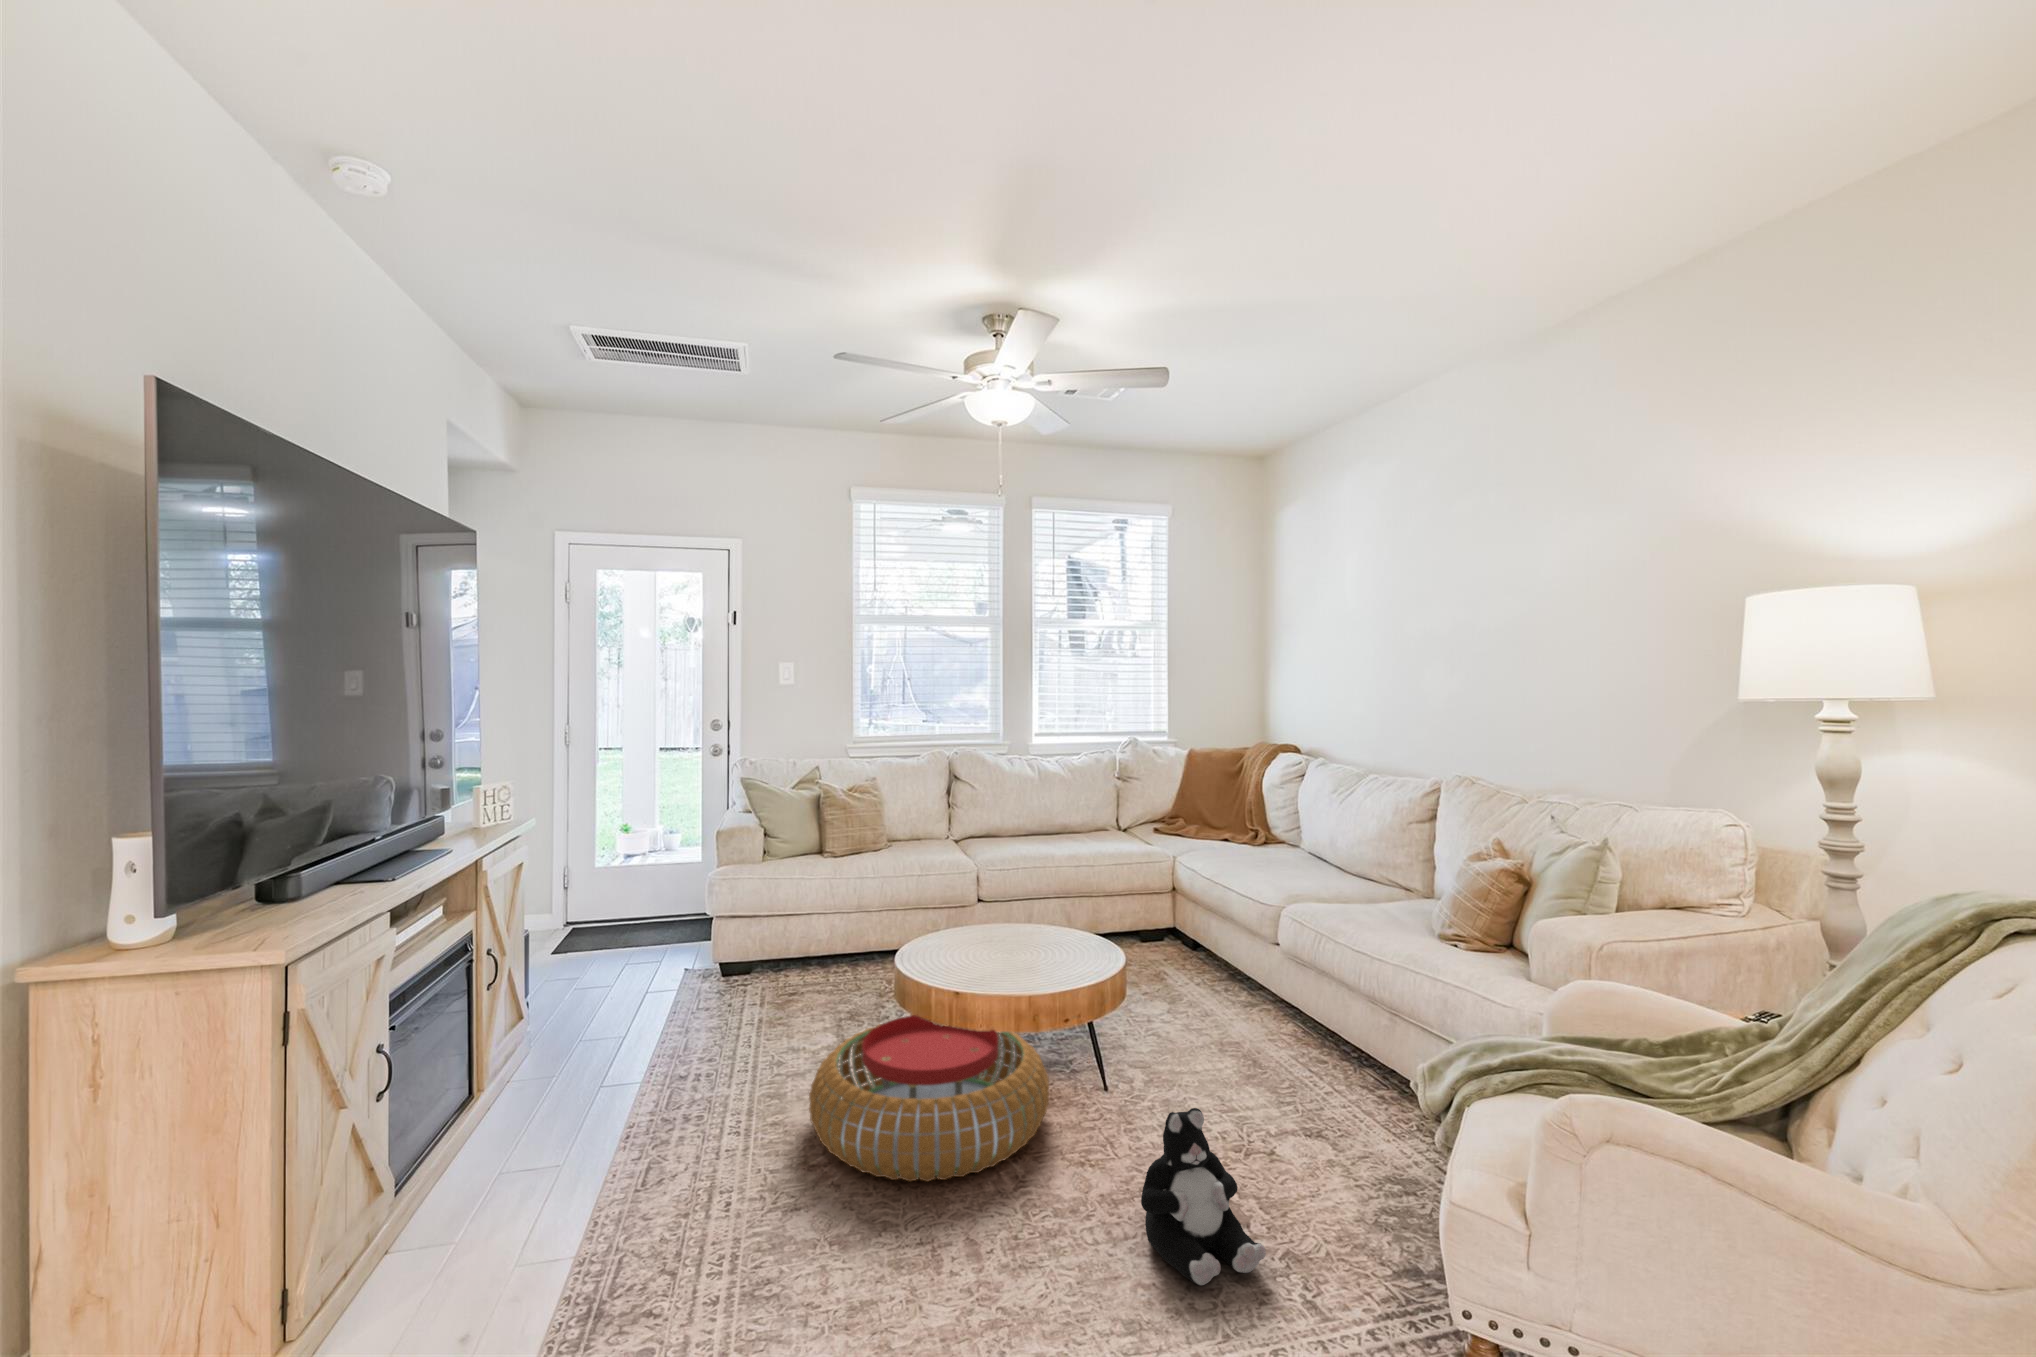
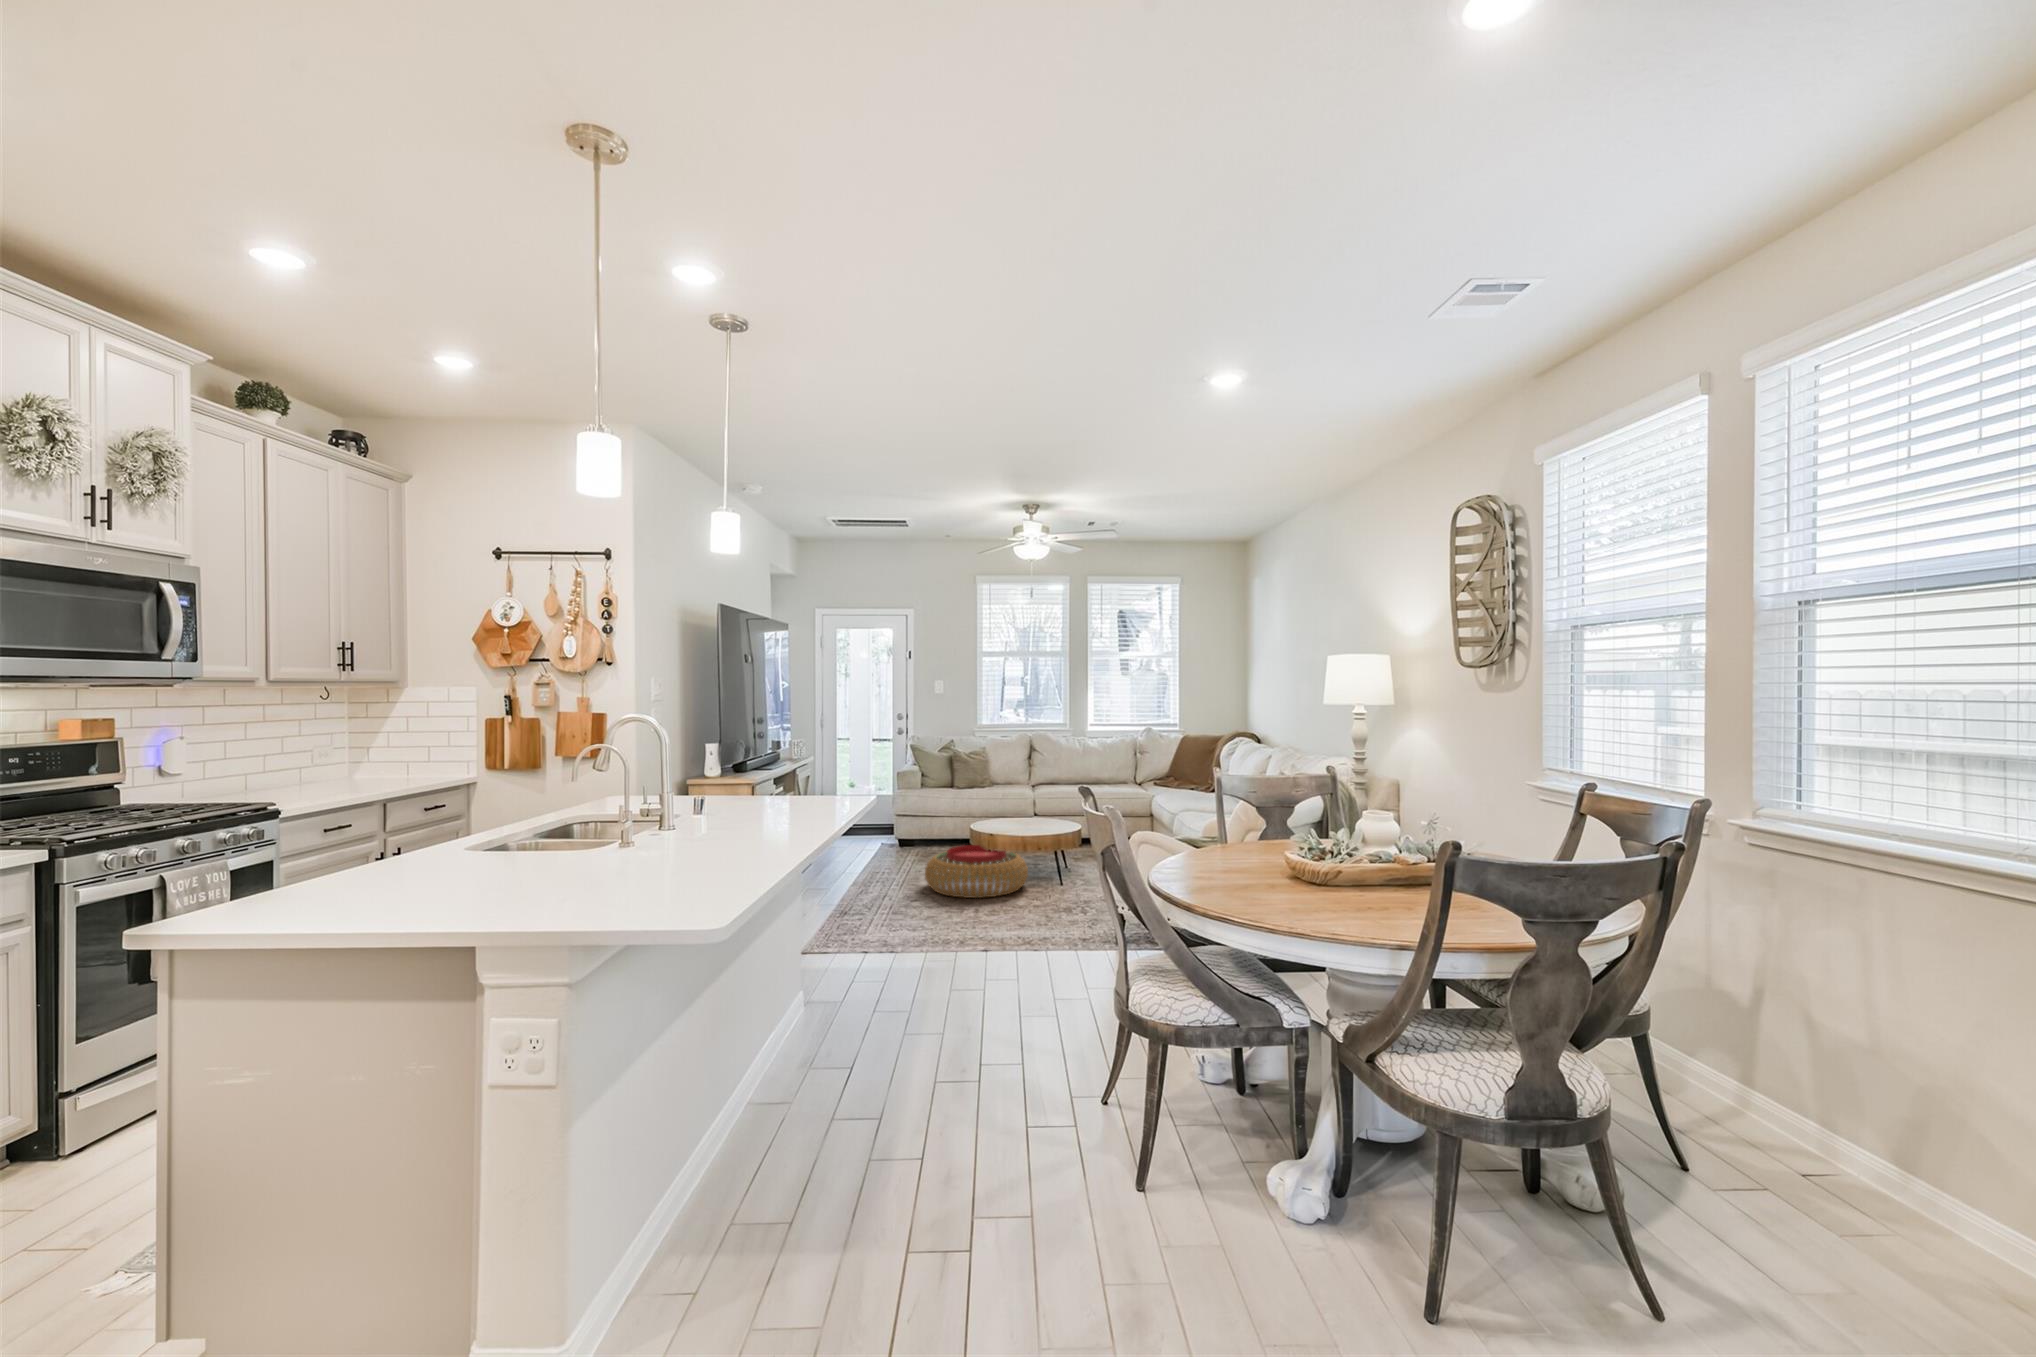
plush toy: present [1141,1108,1266,1285] -> none [1036,864,1076,919]

